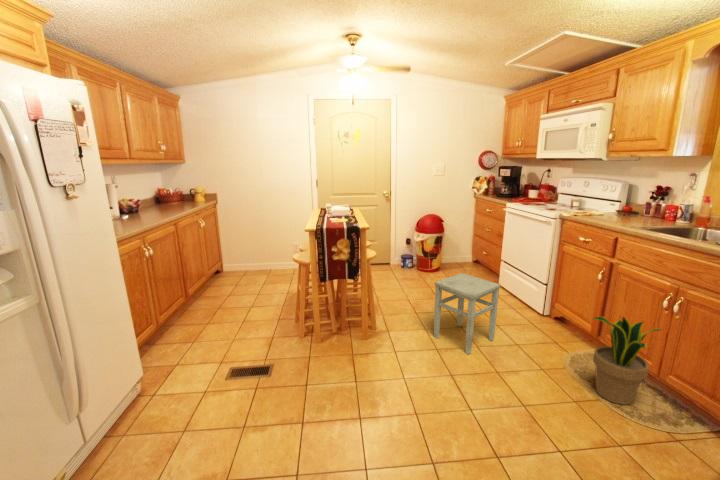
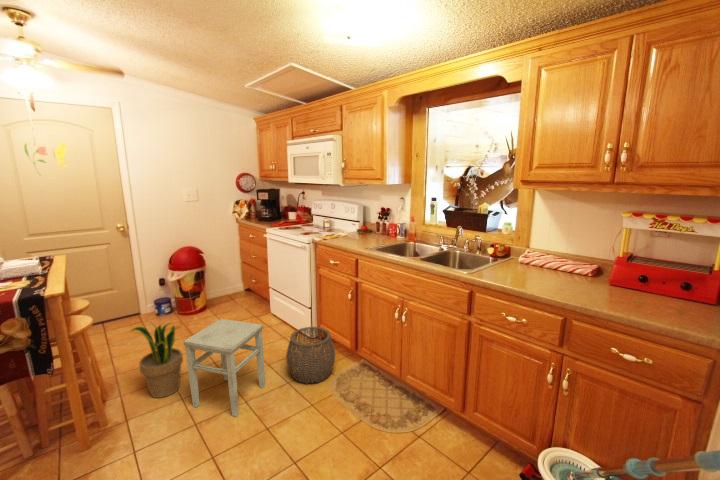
woven basket: none [517,299,572,353] -> present [286,327,335,383]
potted plant: present [593,317,661,405] -> present [131,324,183,398]

